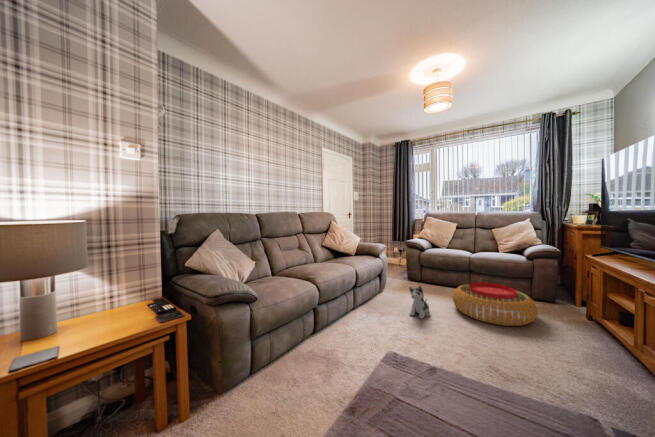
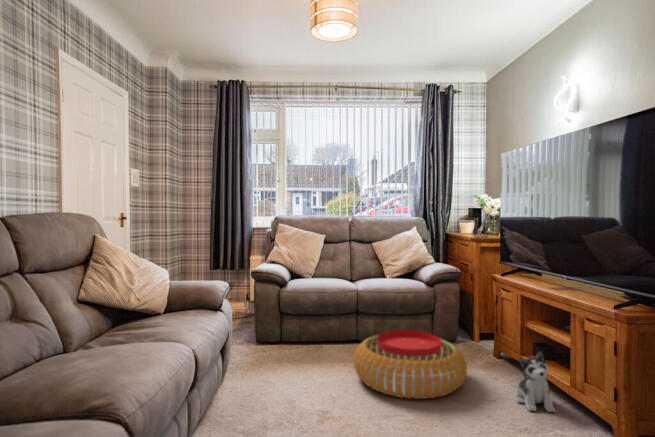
plush toy: present [409,286,430,319] -> present [516,351,555,412]

